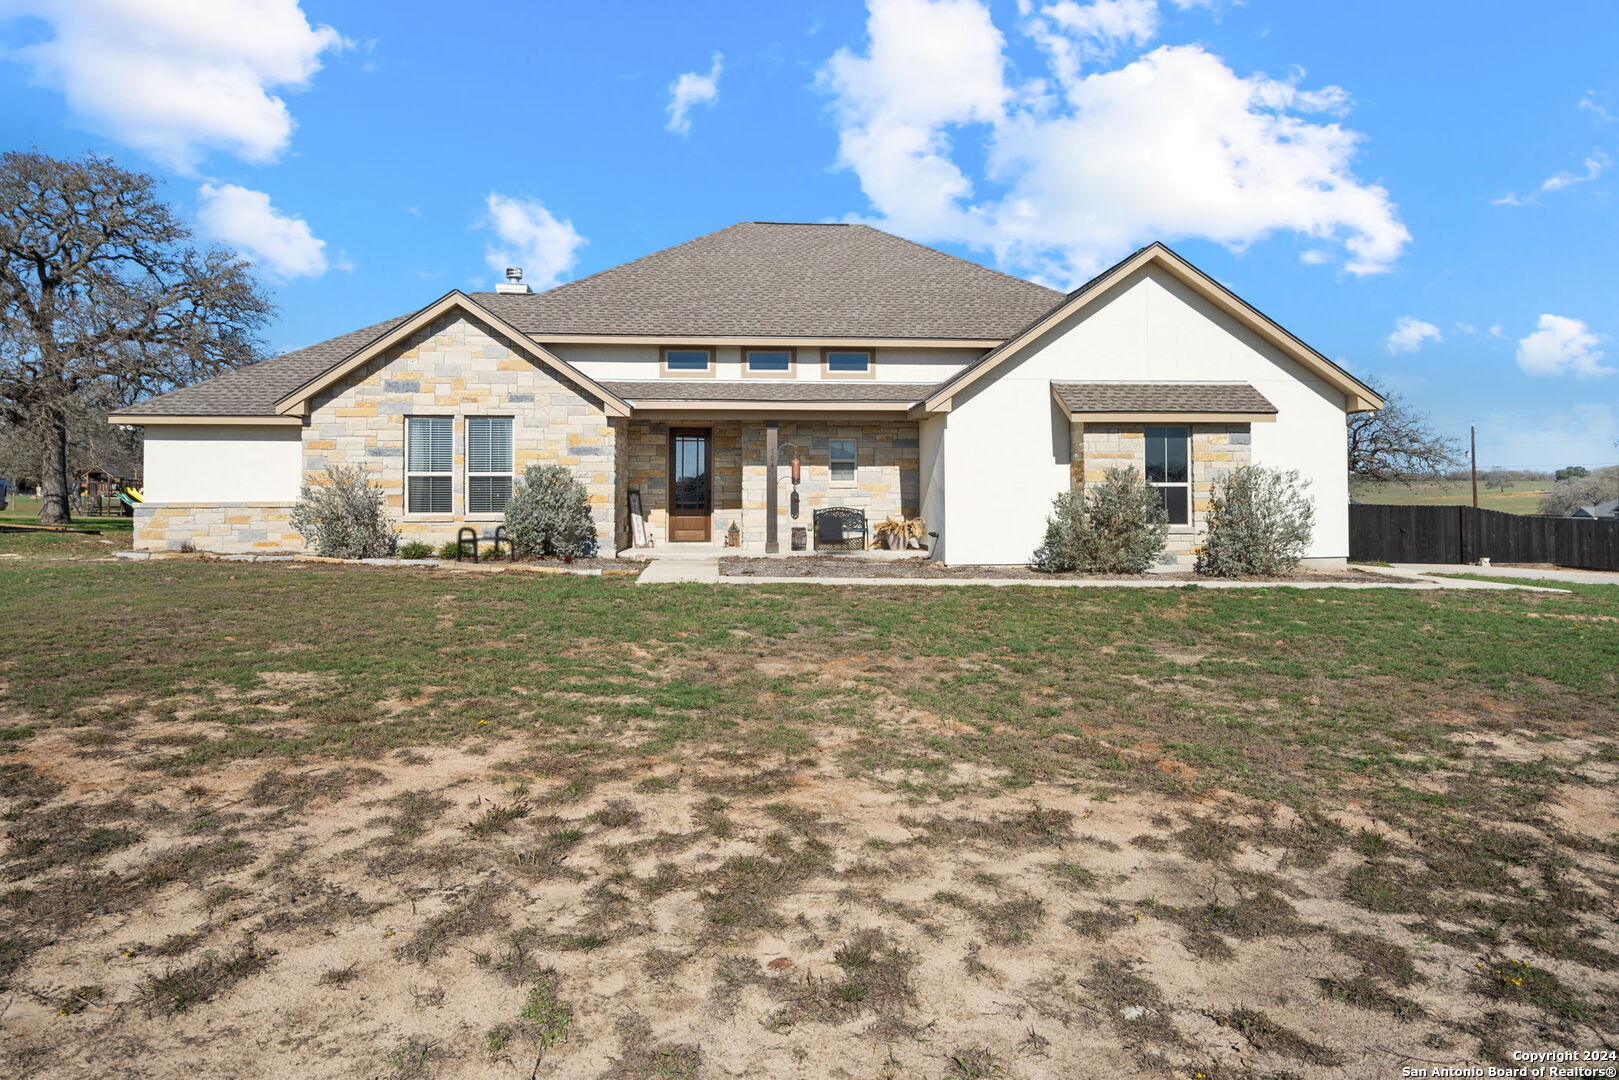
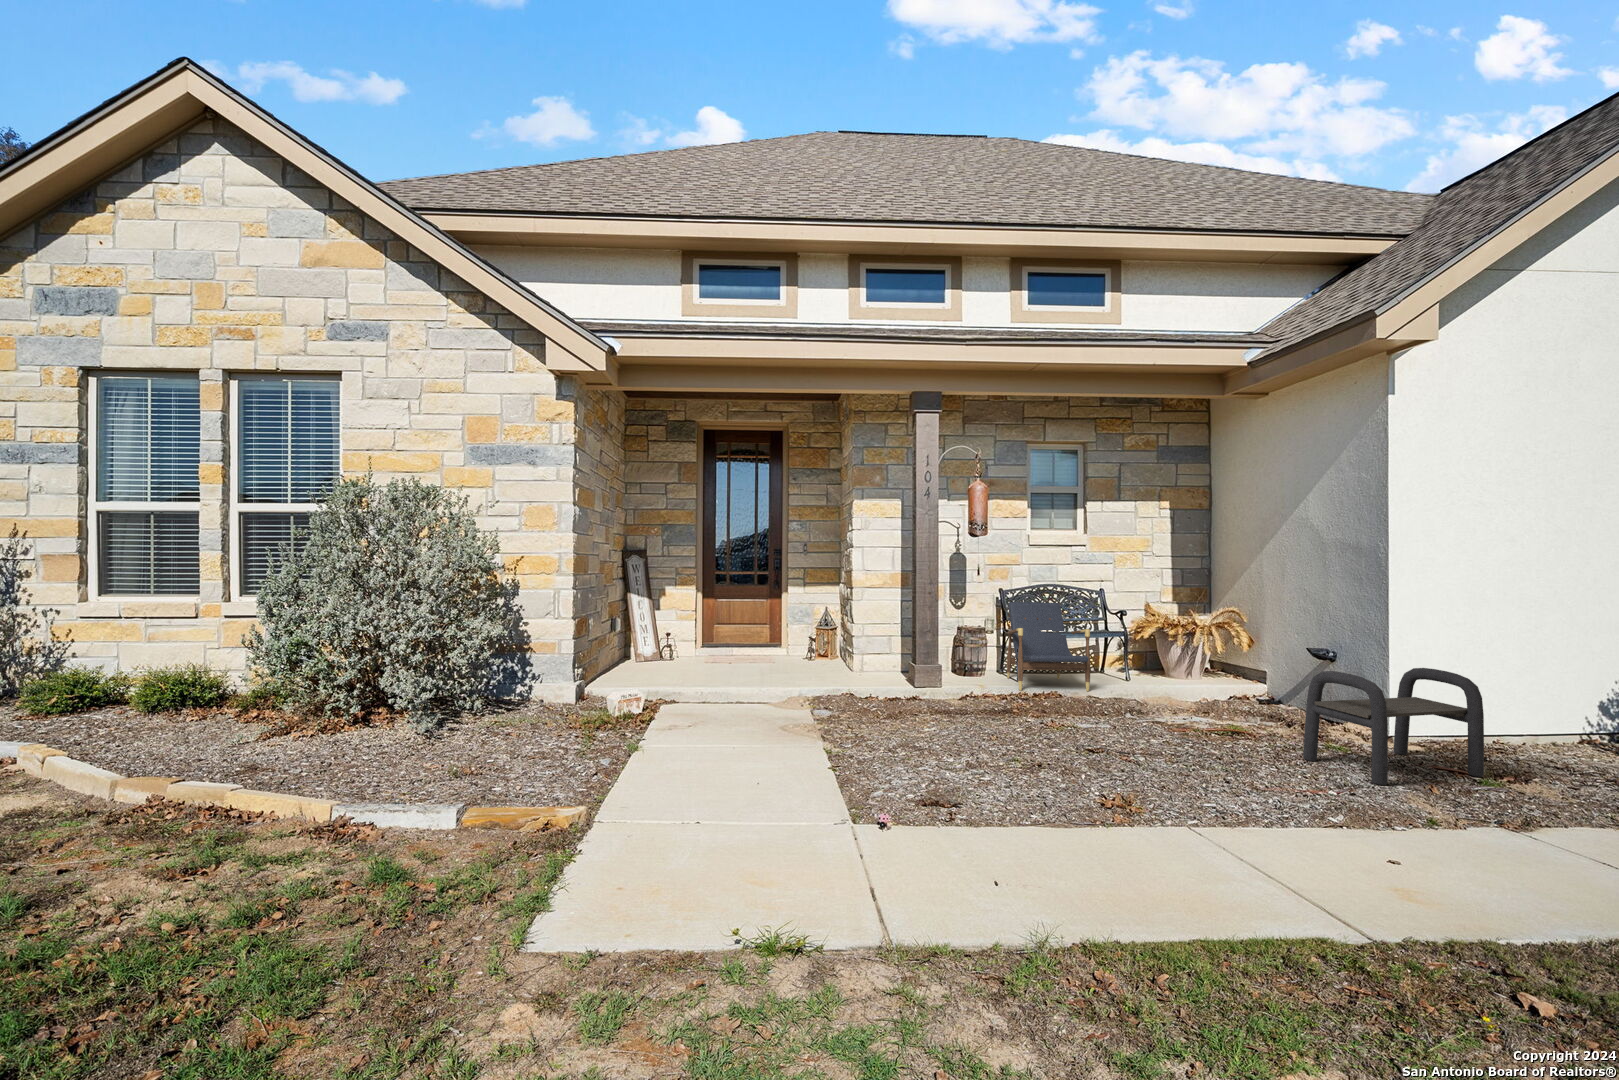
potted tree: present [552,522,584,563] -> none [354,628,466,751]
bench: present [457,525,515,563] -> present [1303,668,1484,785]

